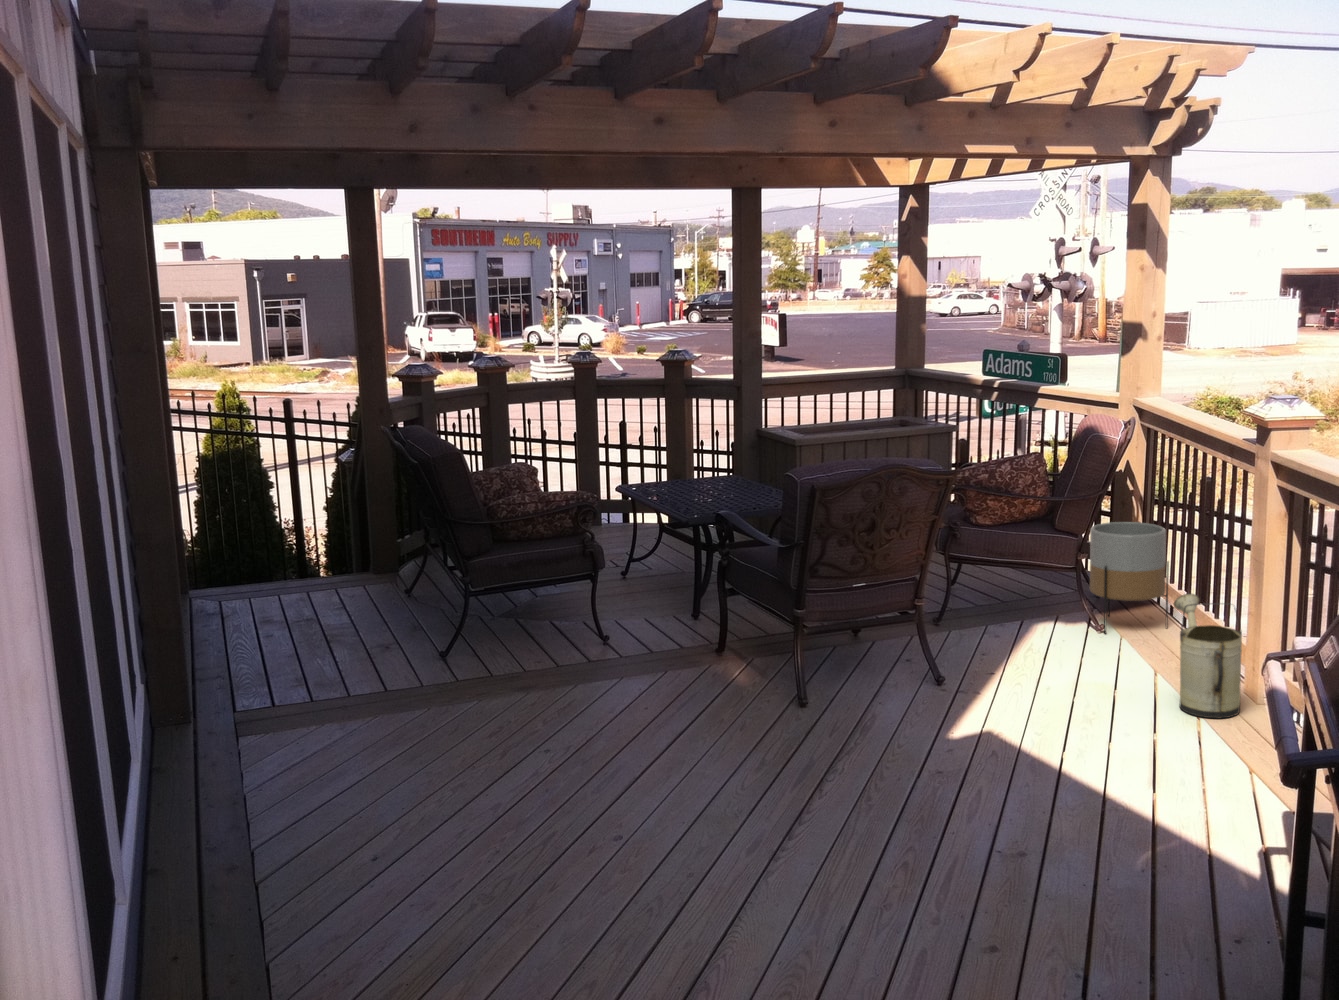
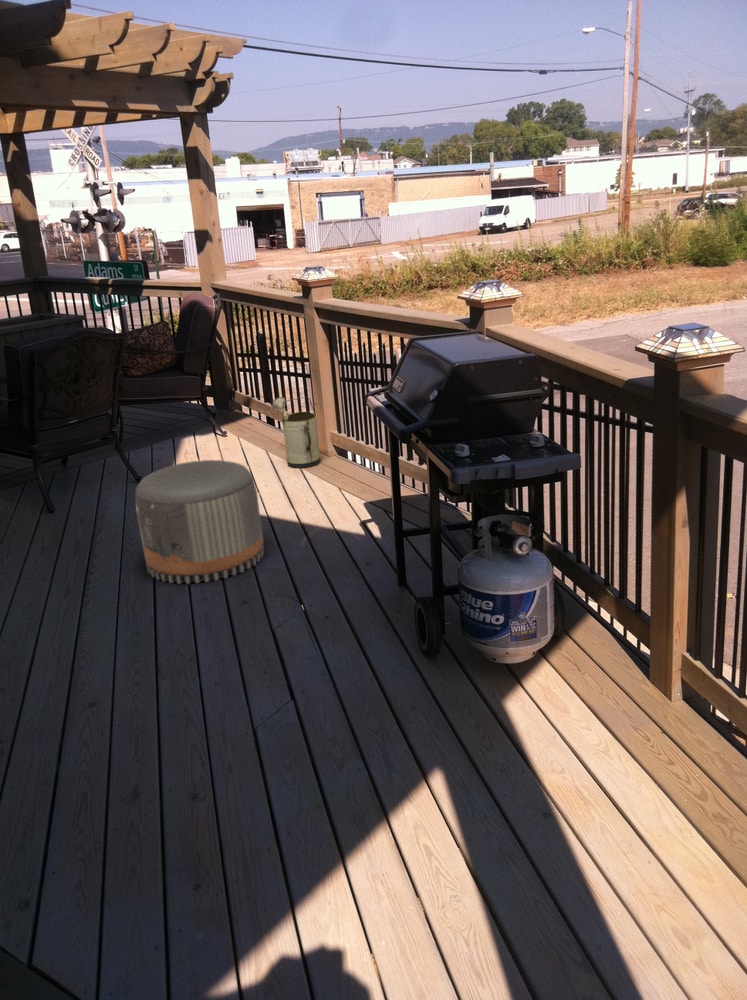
planter: present [1090,522,1169,634] -> none [206,363,261,437]
pouf: none [878,682,1068,885] -> present [135,460,264,584]

